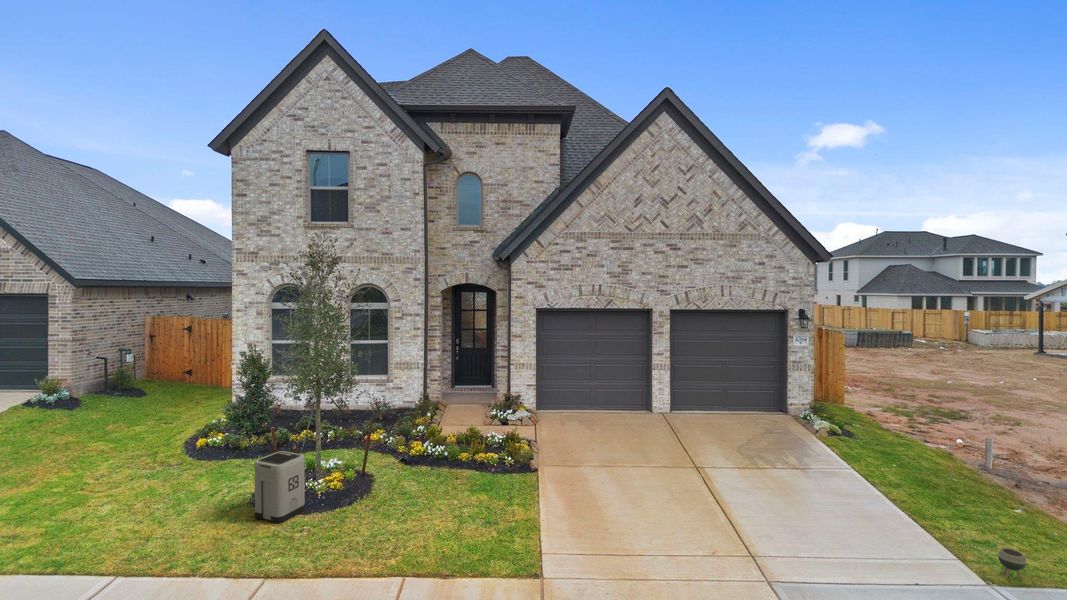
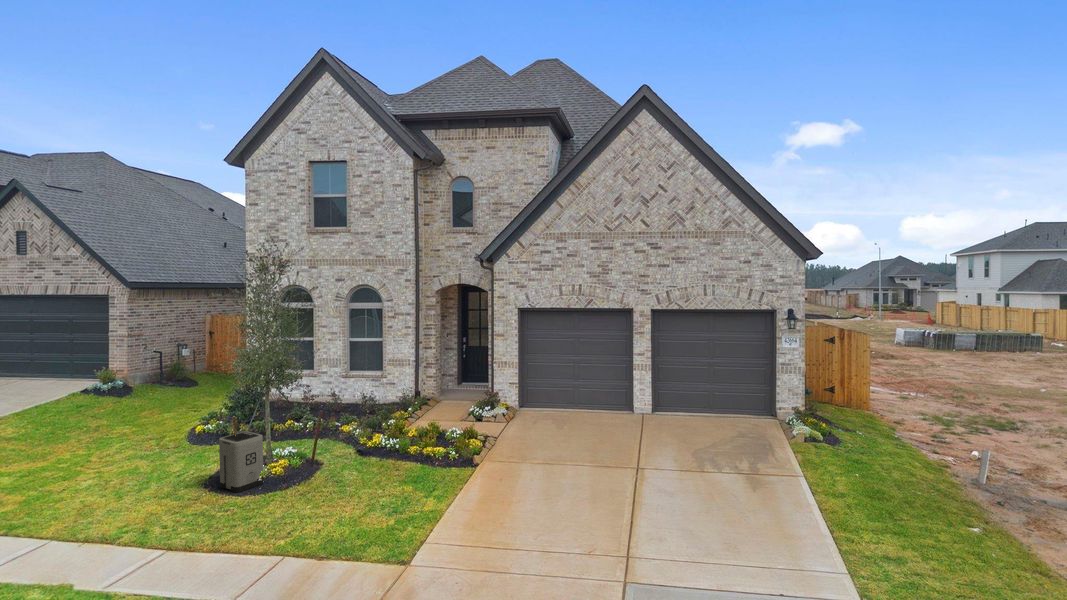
planter: present [998,548,1026,580] -> none [877,550,901,583]

